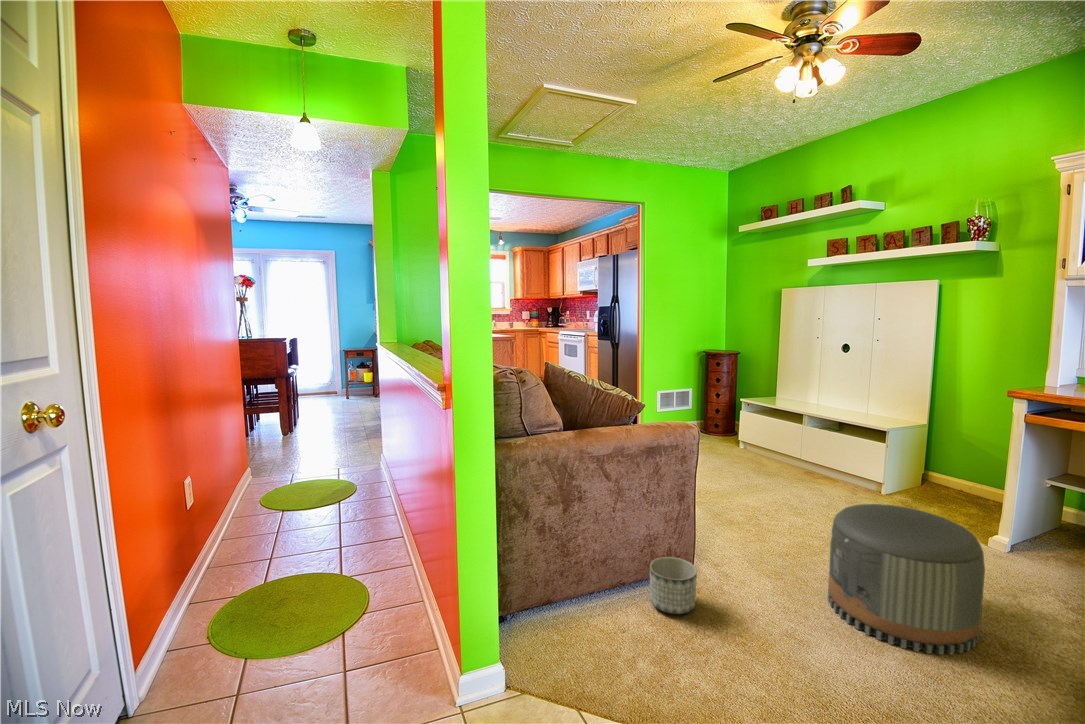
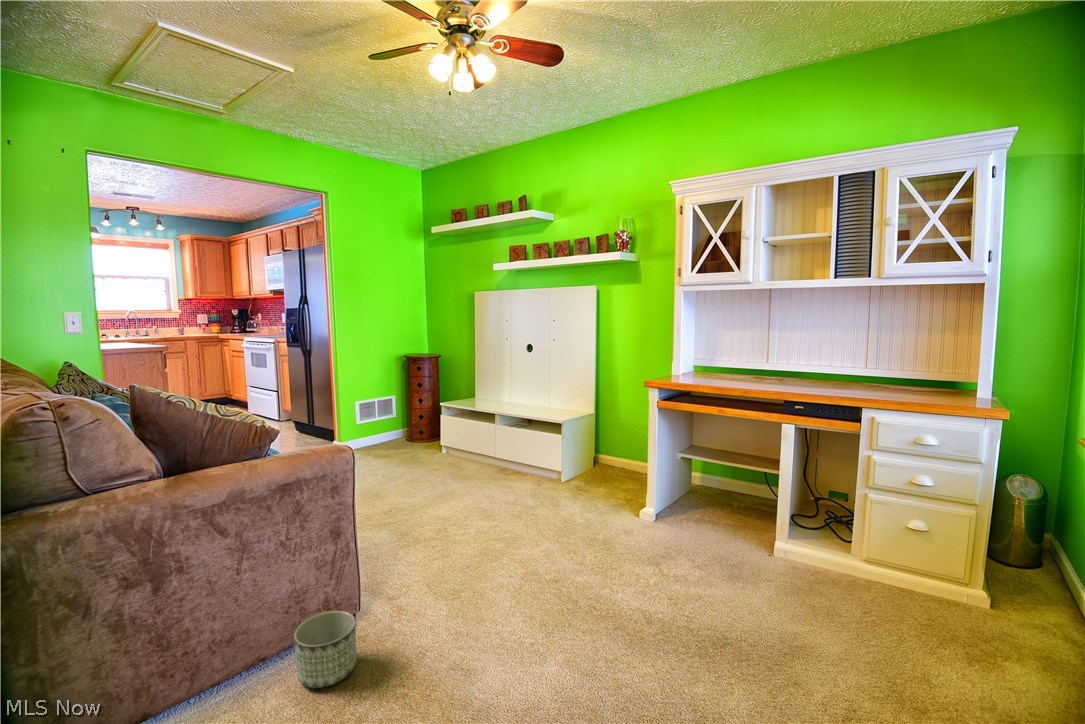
pouf: present [828,504,985,655] -> none [501,500,624,646]

